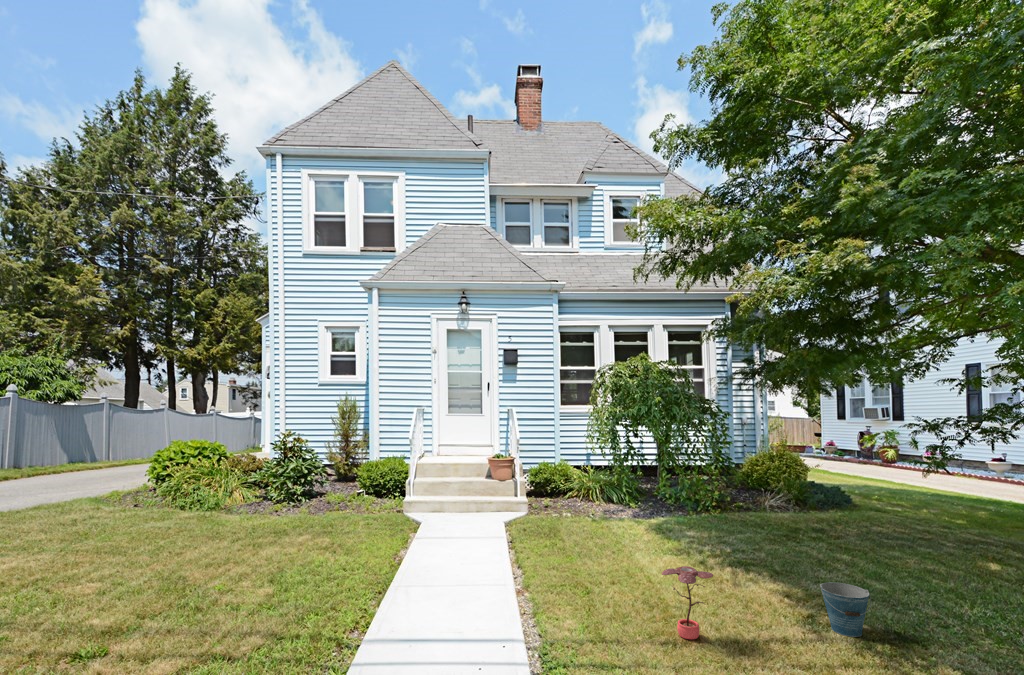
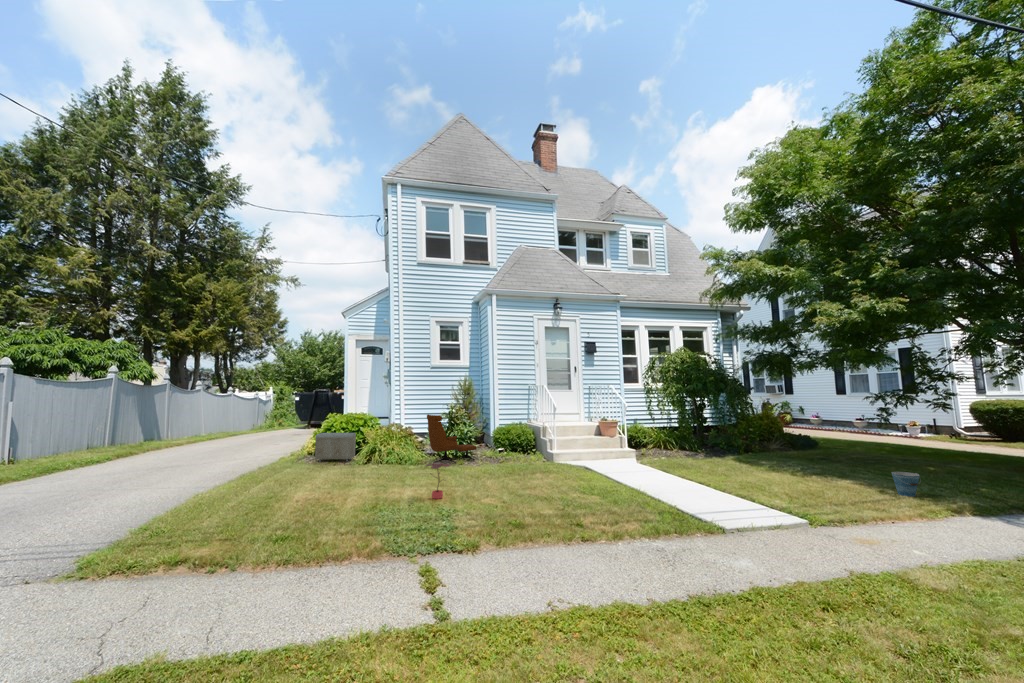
lounge chair: none [234,446,314,512] -> present [427,414,477,463]
storage bench: none [115,465,174,502] -> present [315,433,356,462]
potted plant: present [662,566,713,639] -> present [426,462,451,499]

